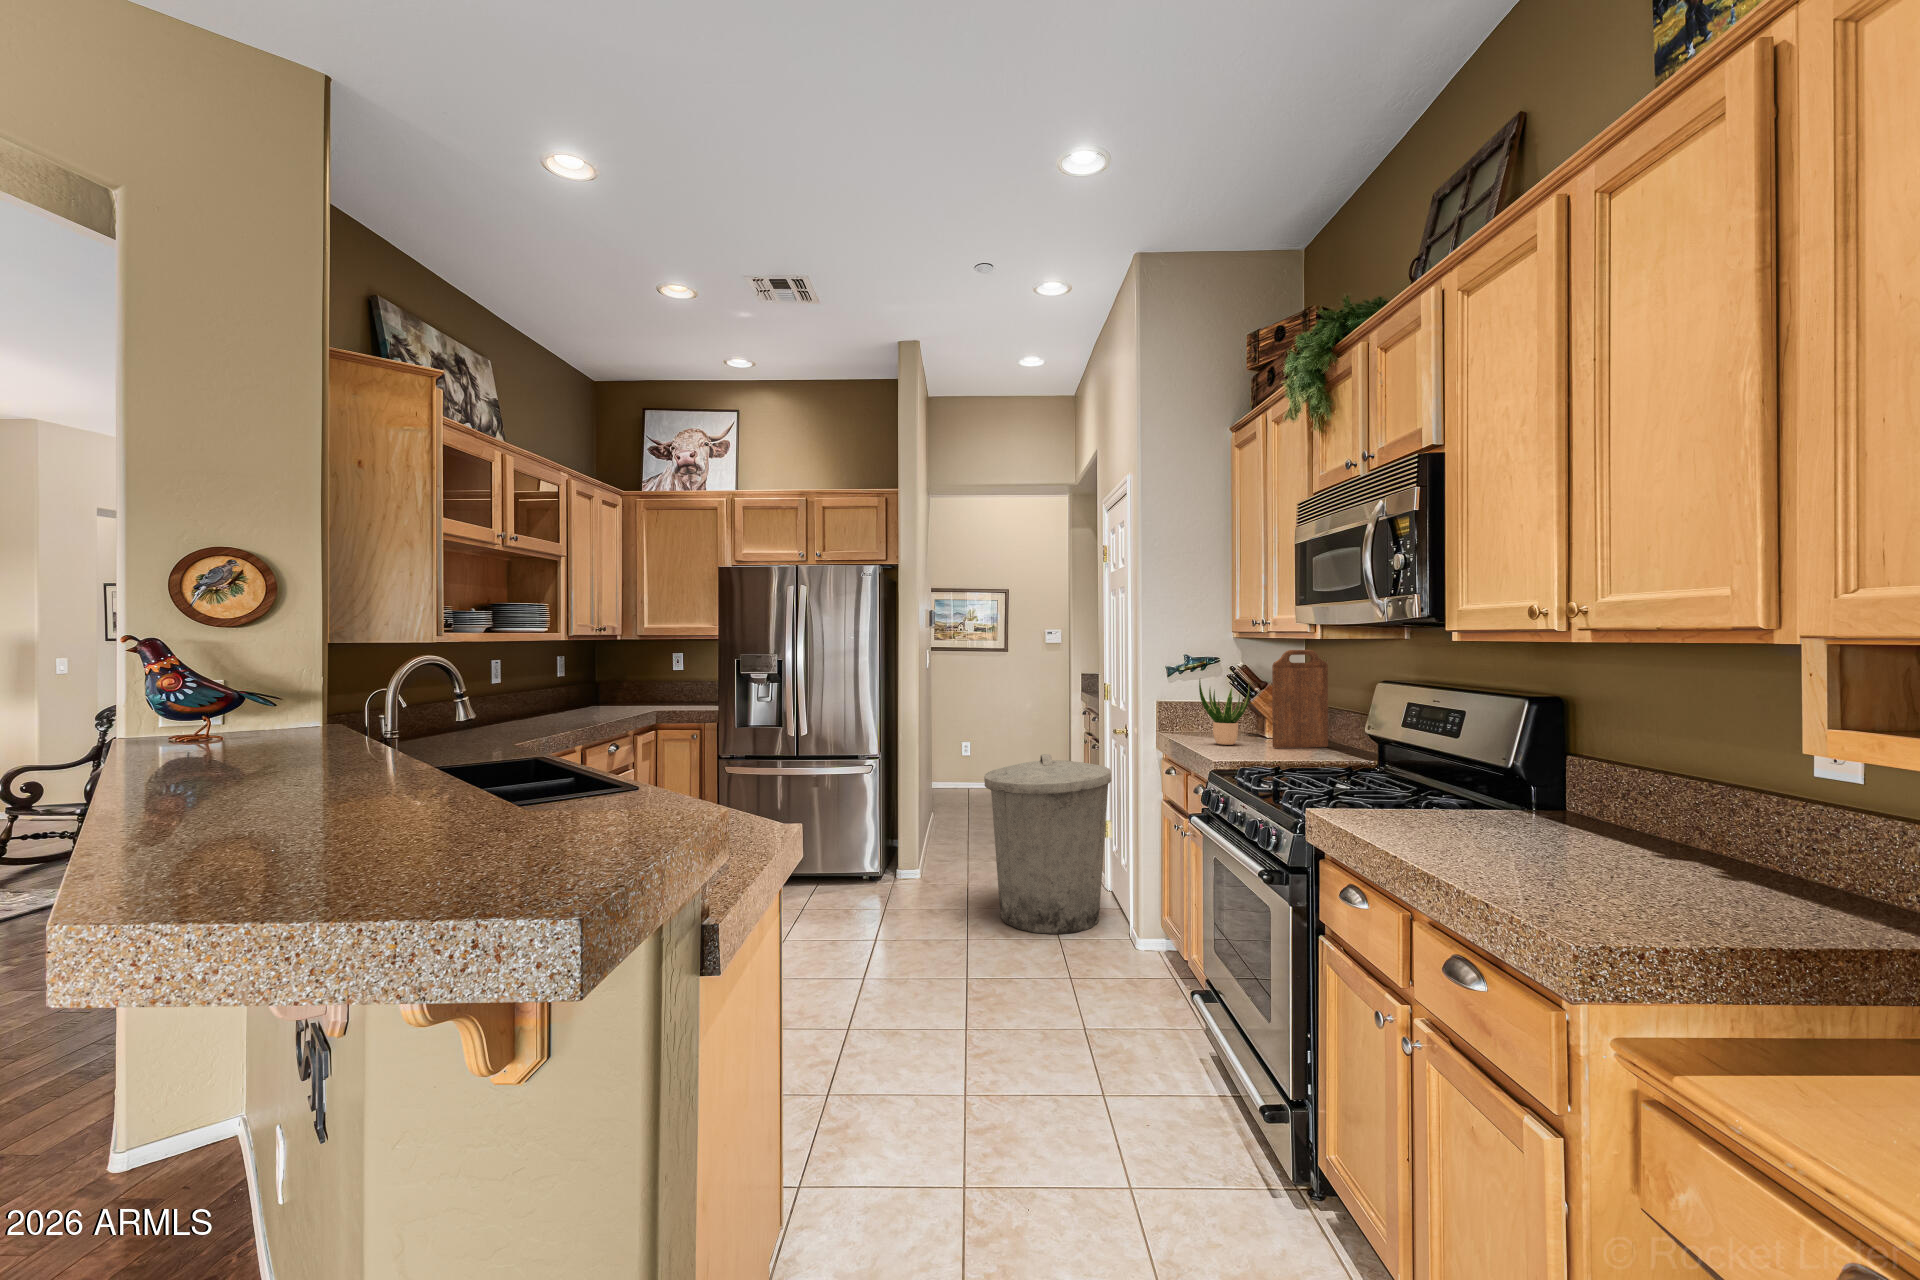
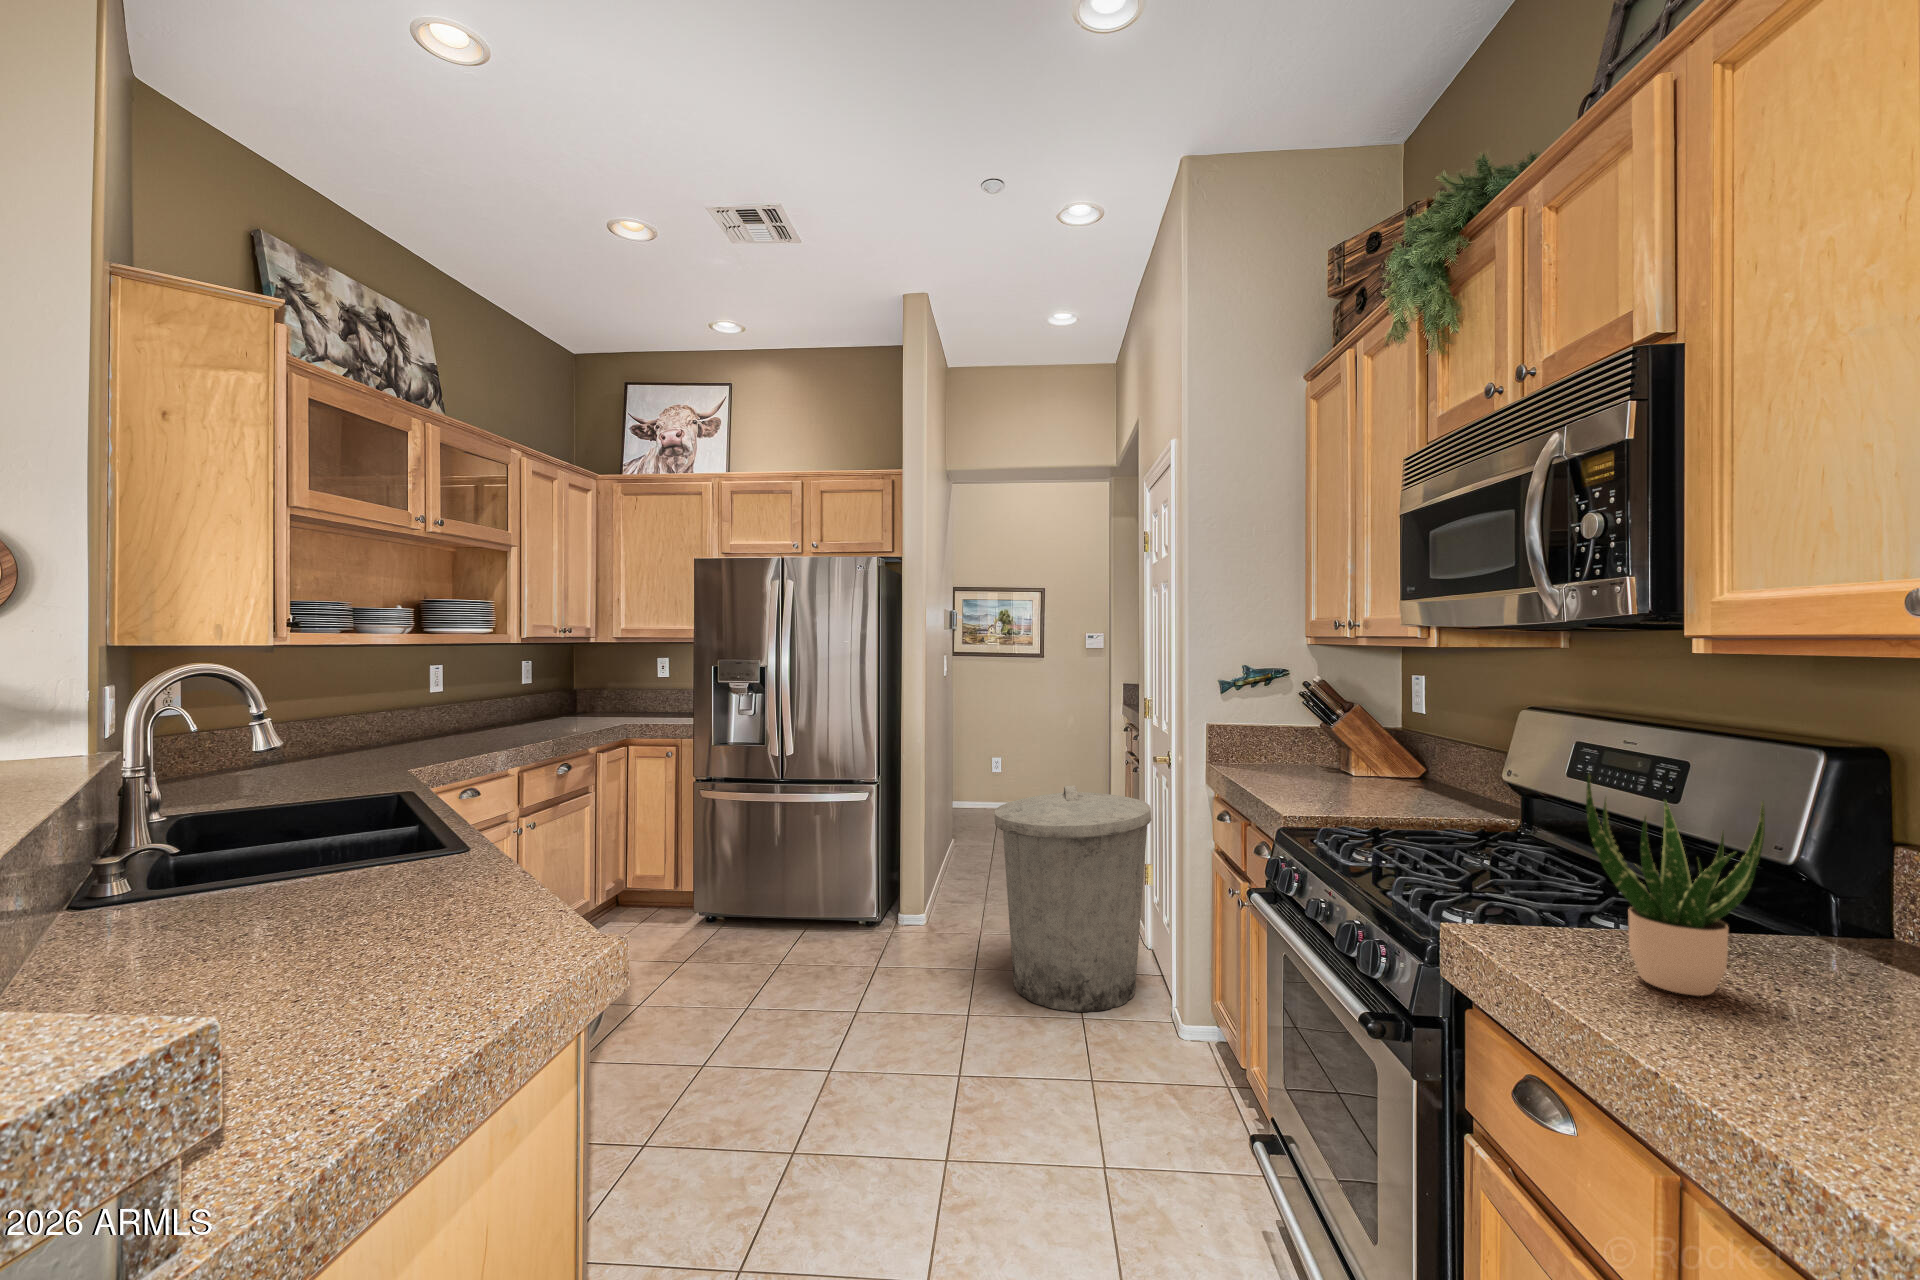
cutting board: present [1272,650,1328,748] -> none [1363,662,1440,793]
potted plant: present [1199,680,1250,745] -> present [1586,774,1765,996]

